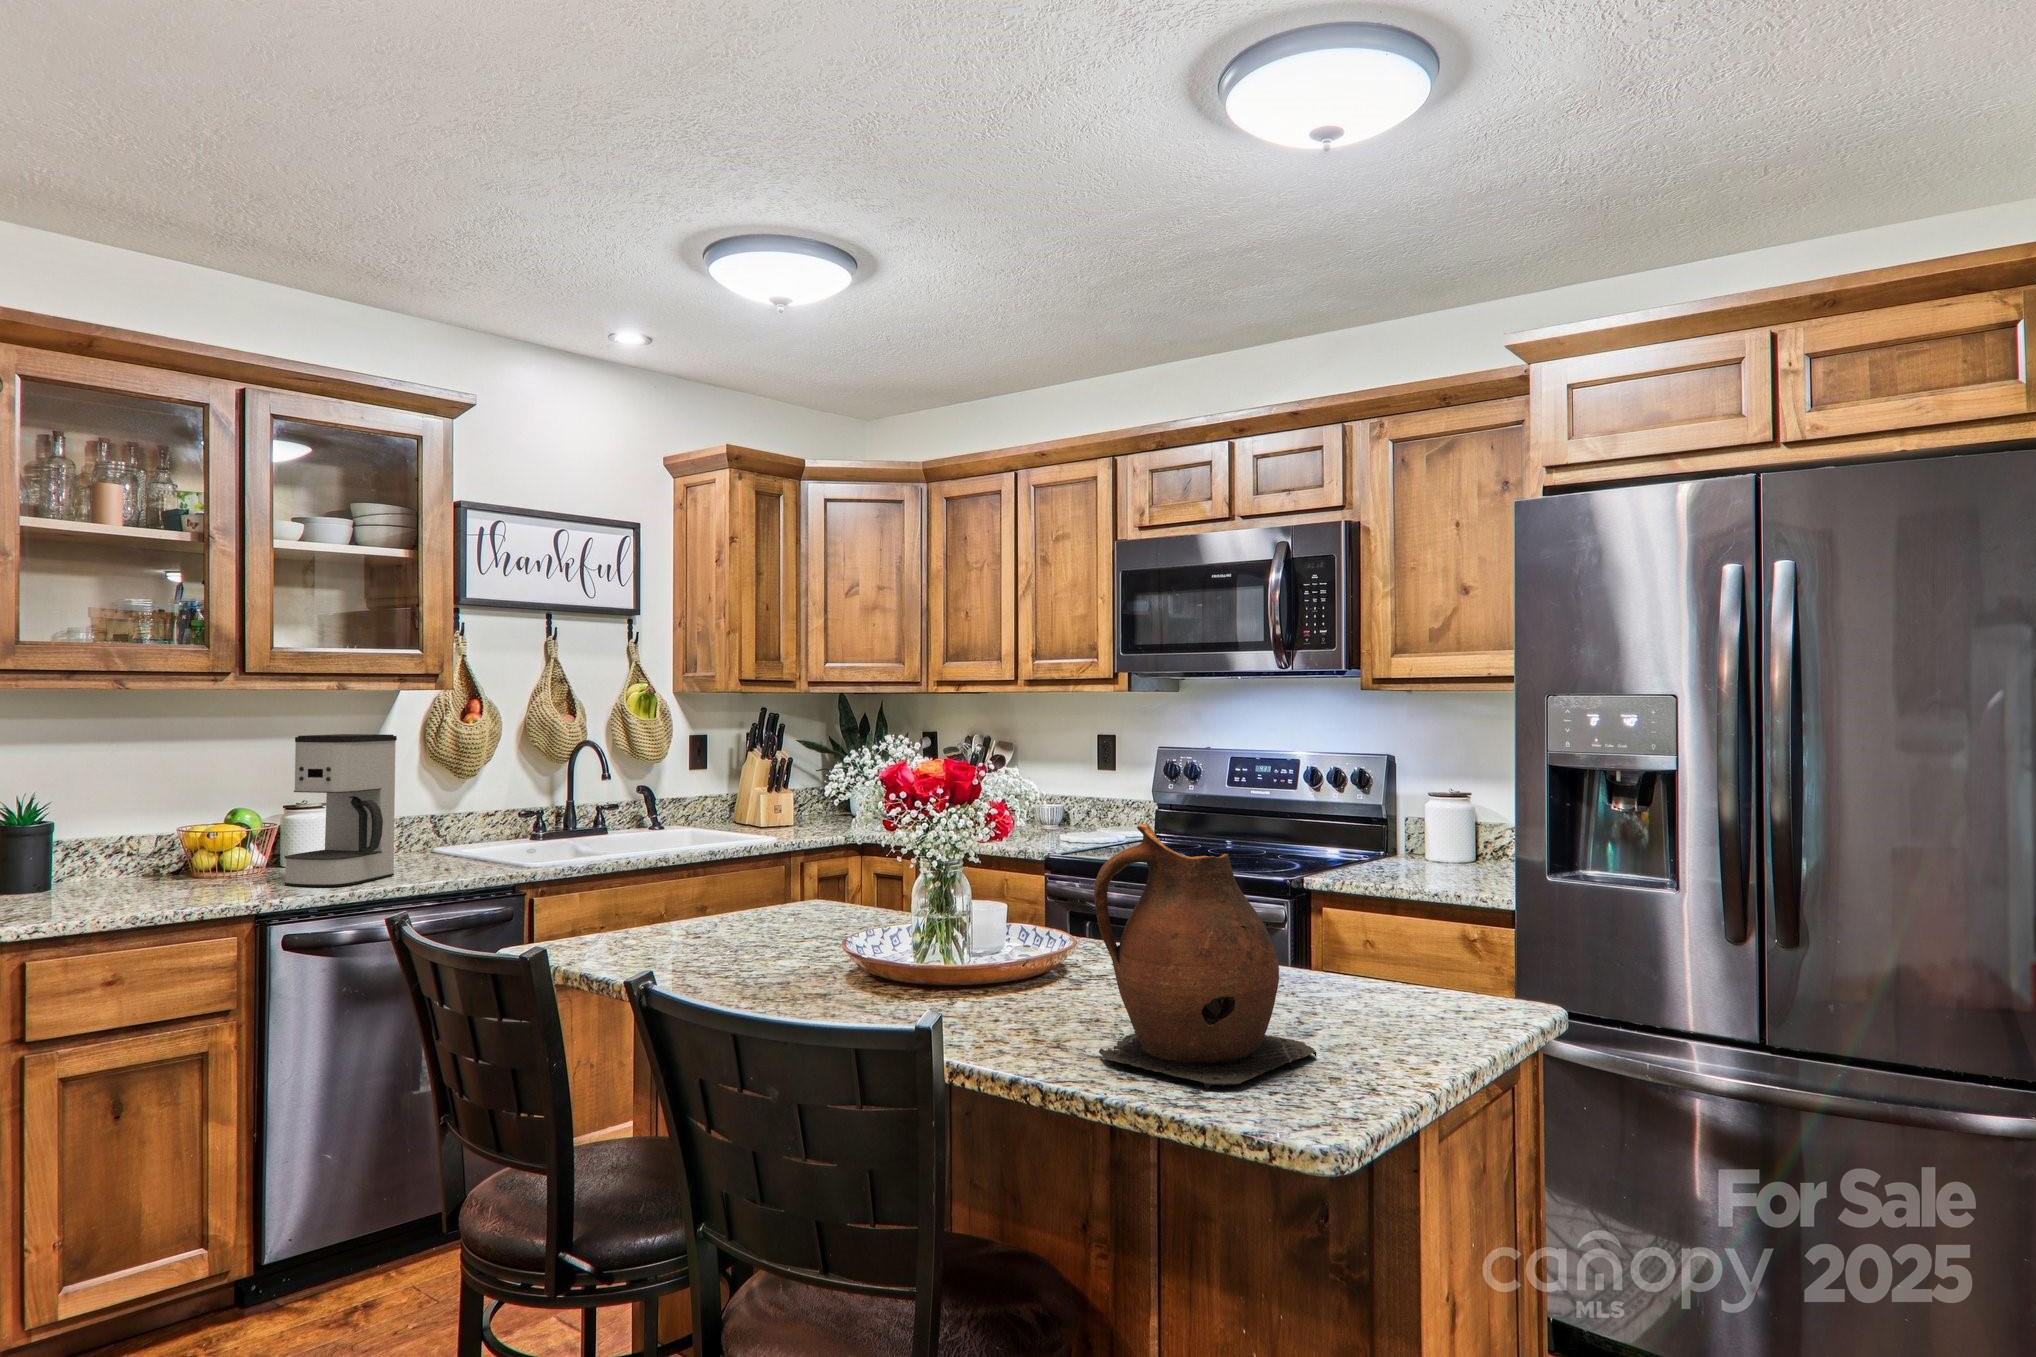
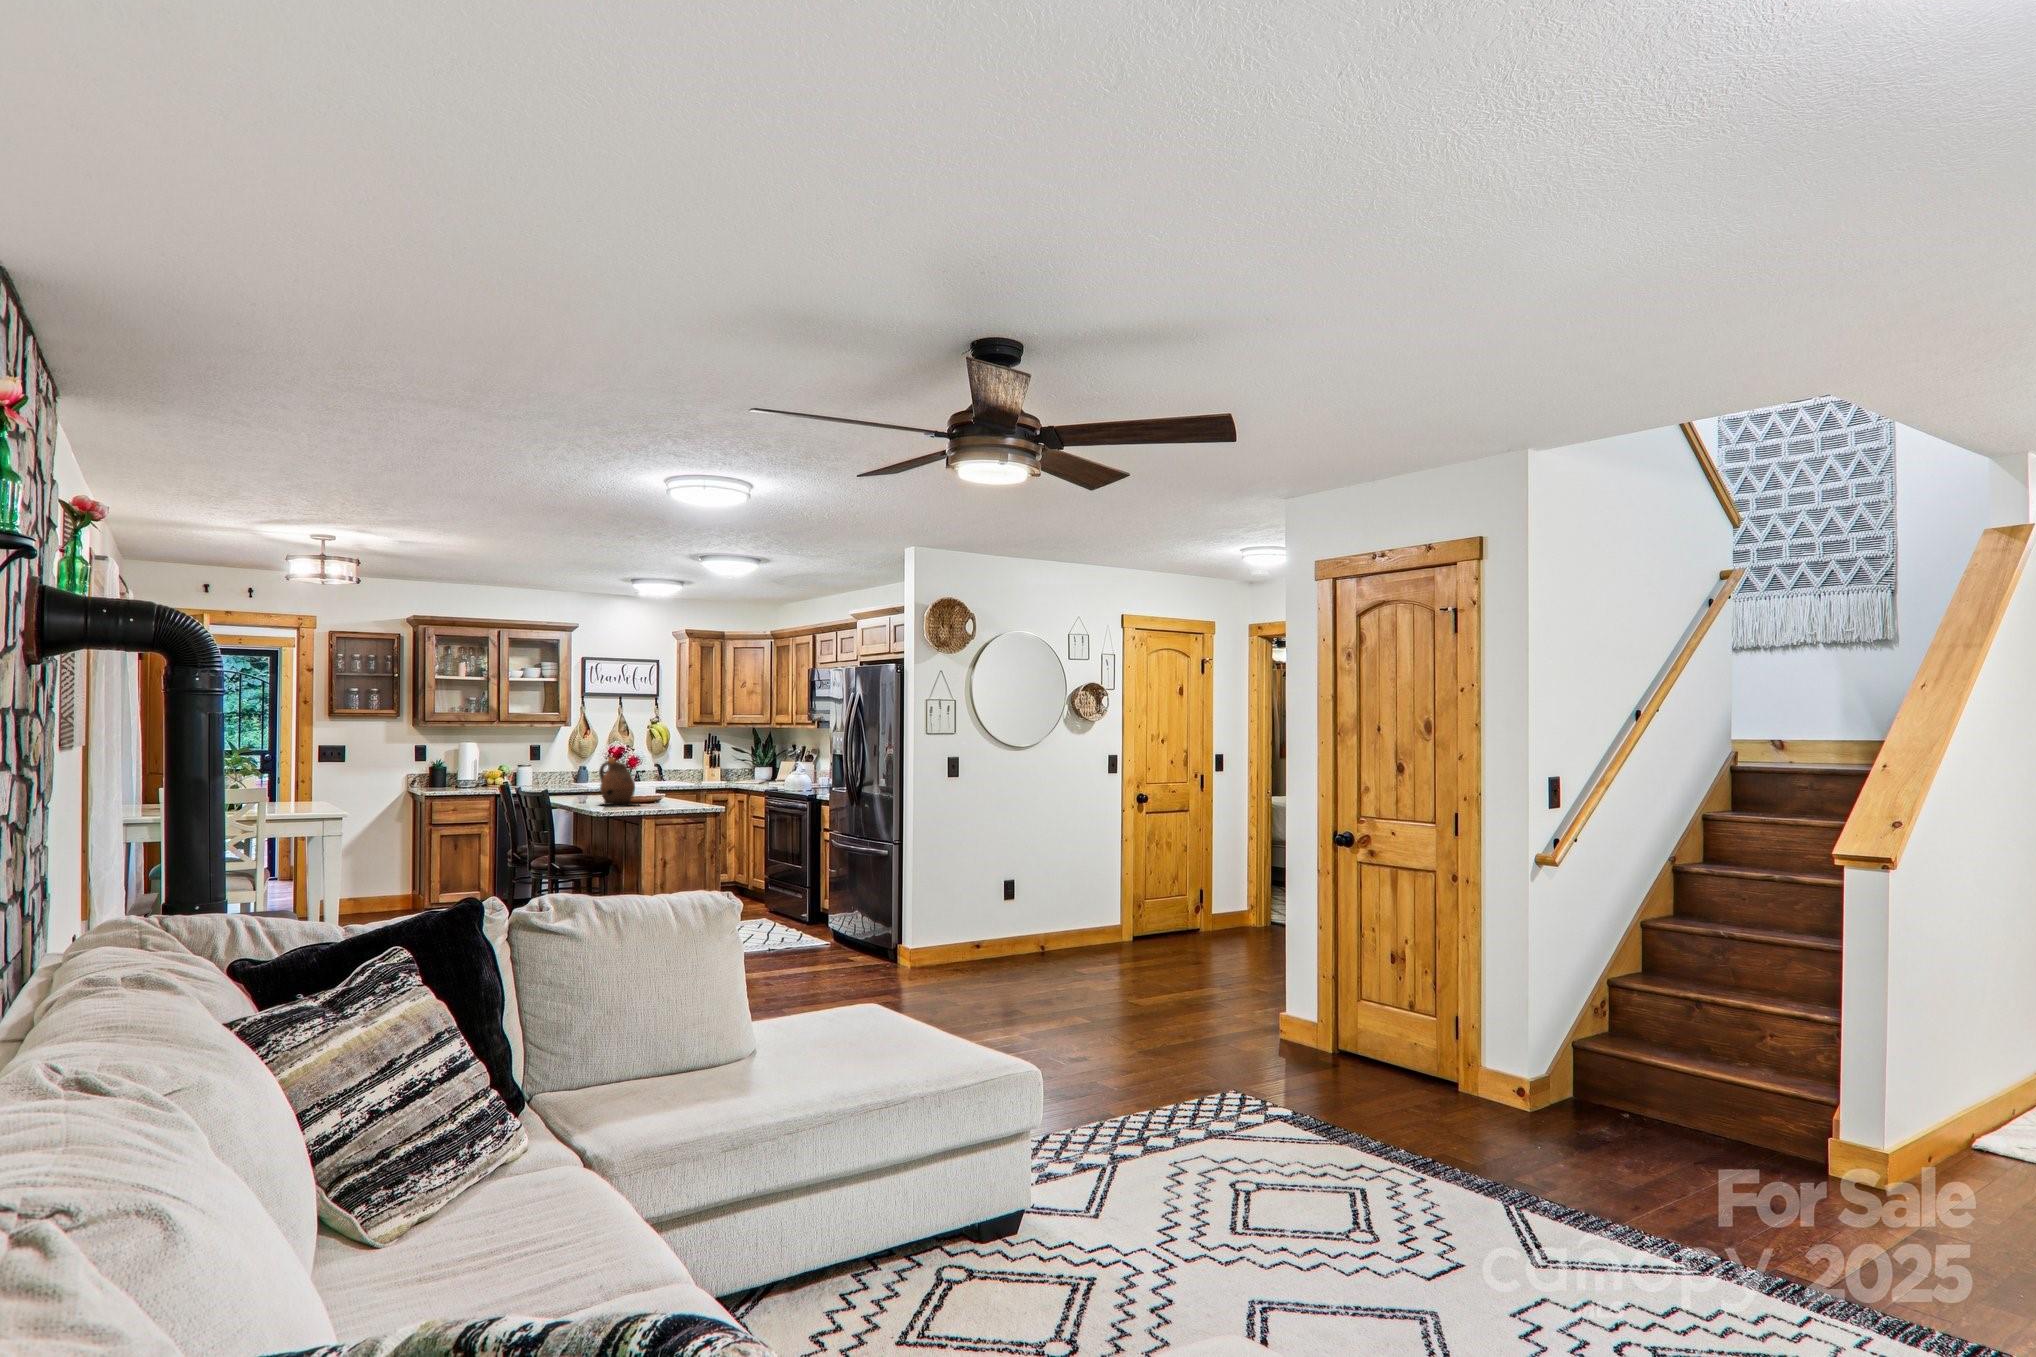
coffee maker: present [285,734,397,887] -> none [508,741,544,789]

